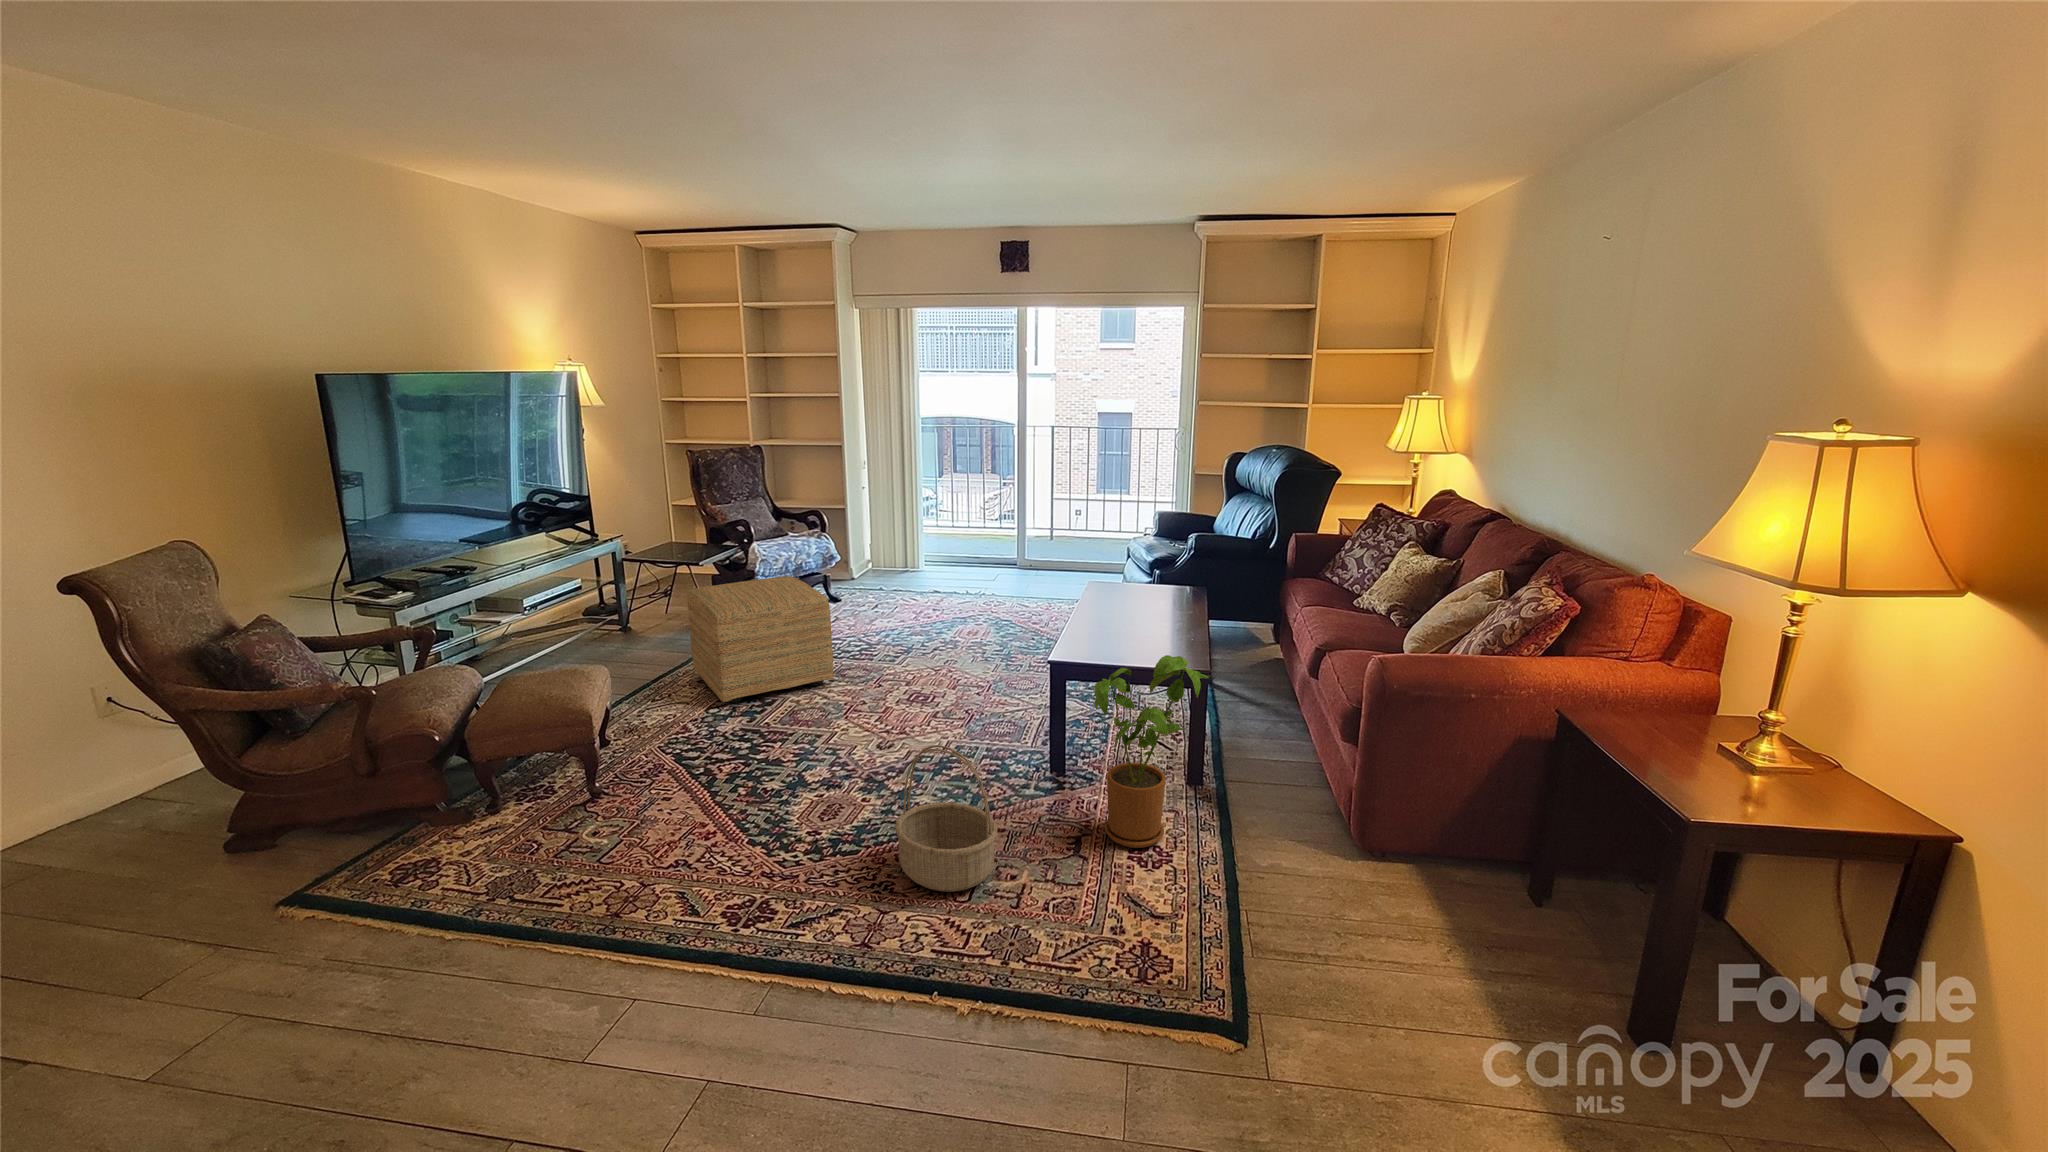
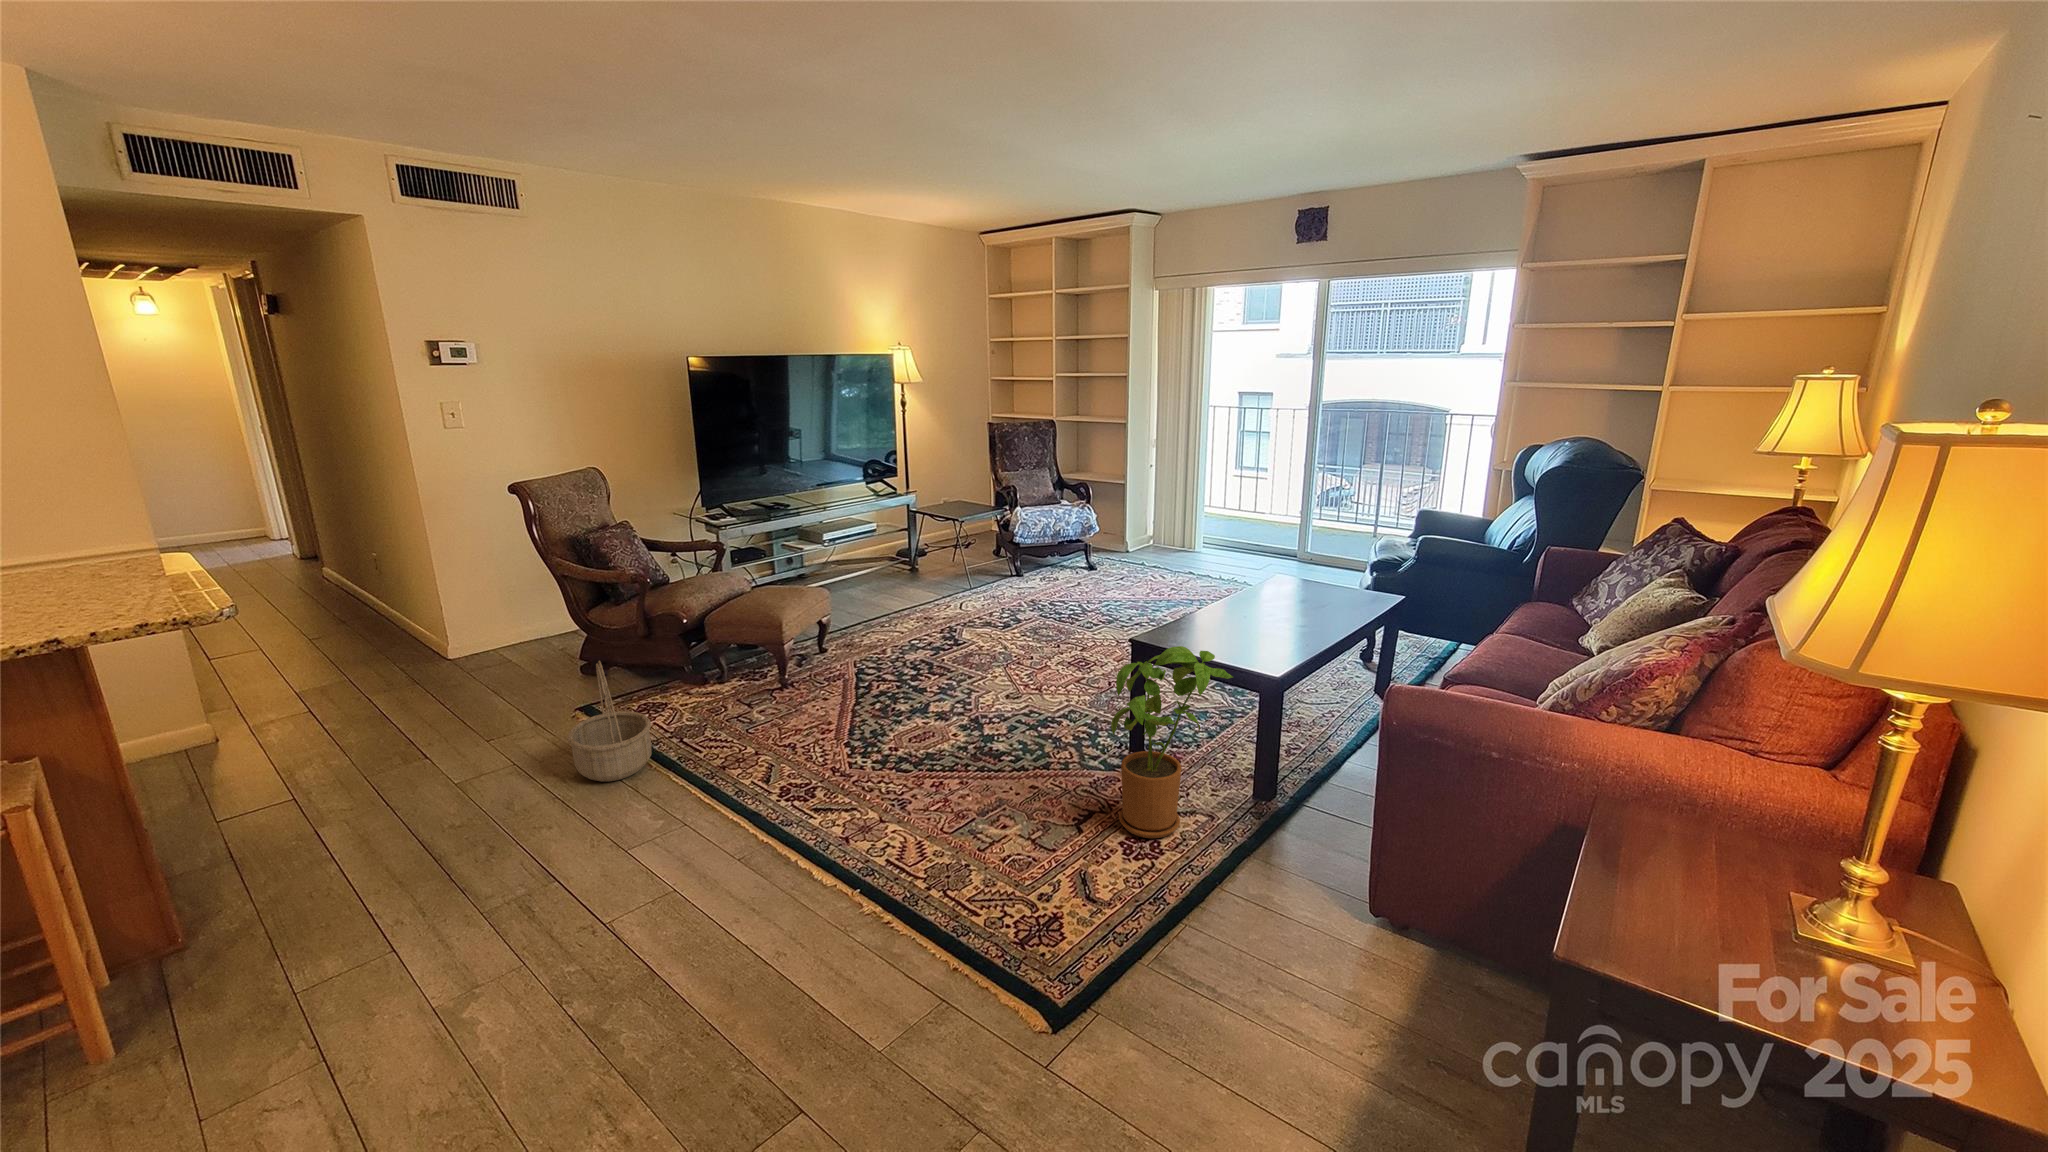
ottoman: present [687,576,834,703] -> none [917,537,1021,638]
basket: present [895,745,998,892] -> present [567,661,652,782]

